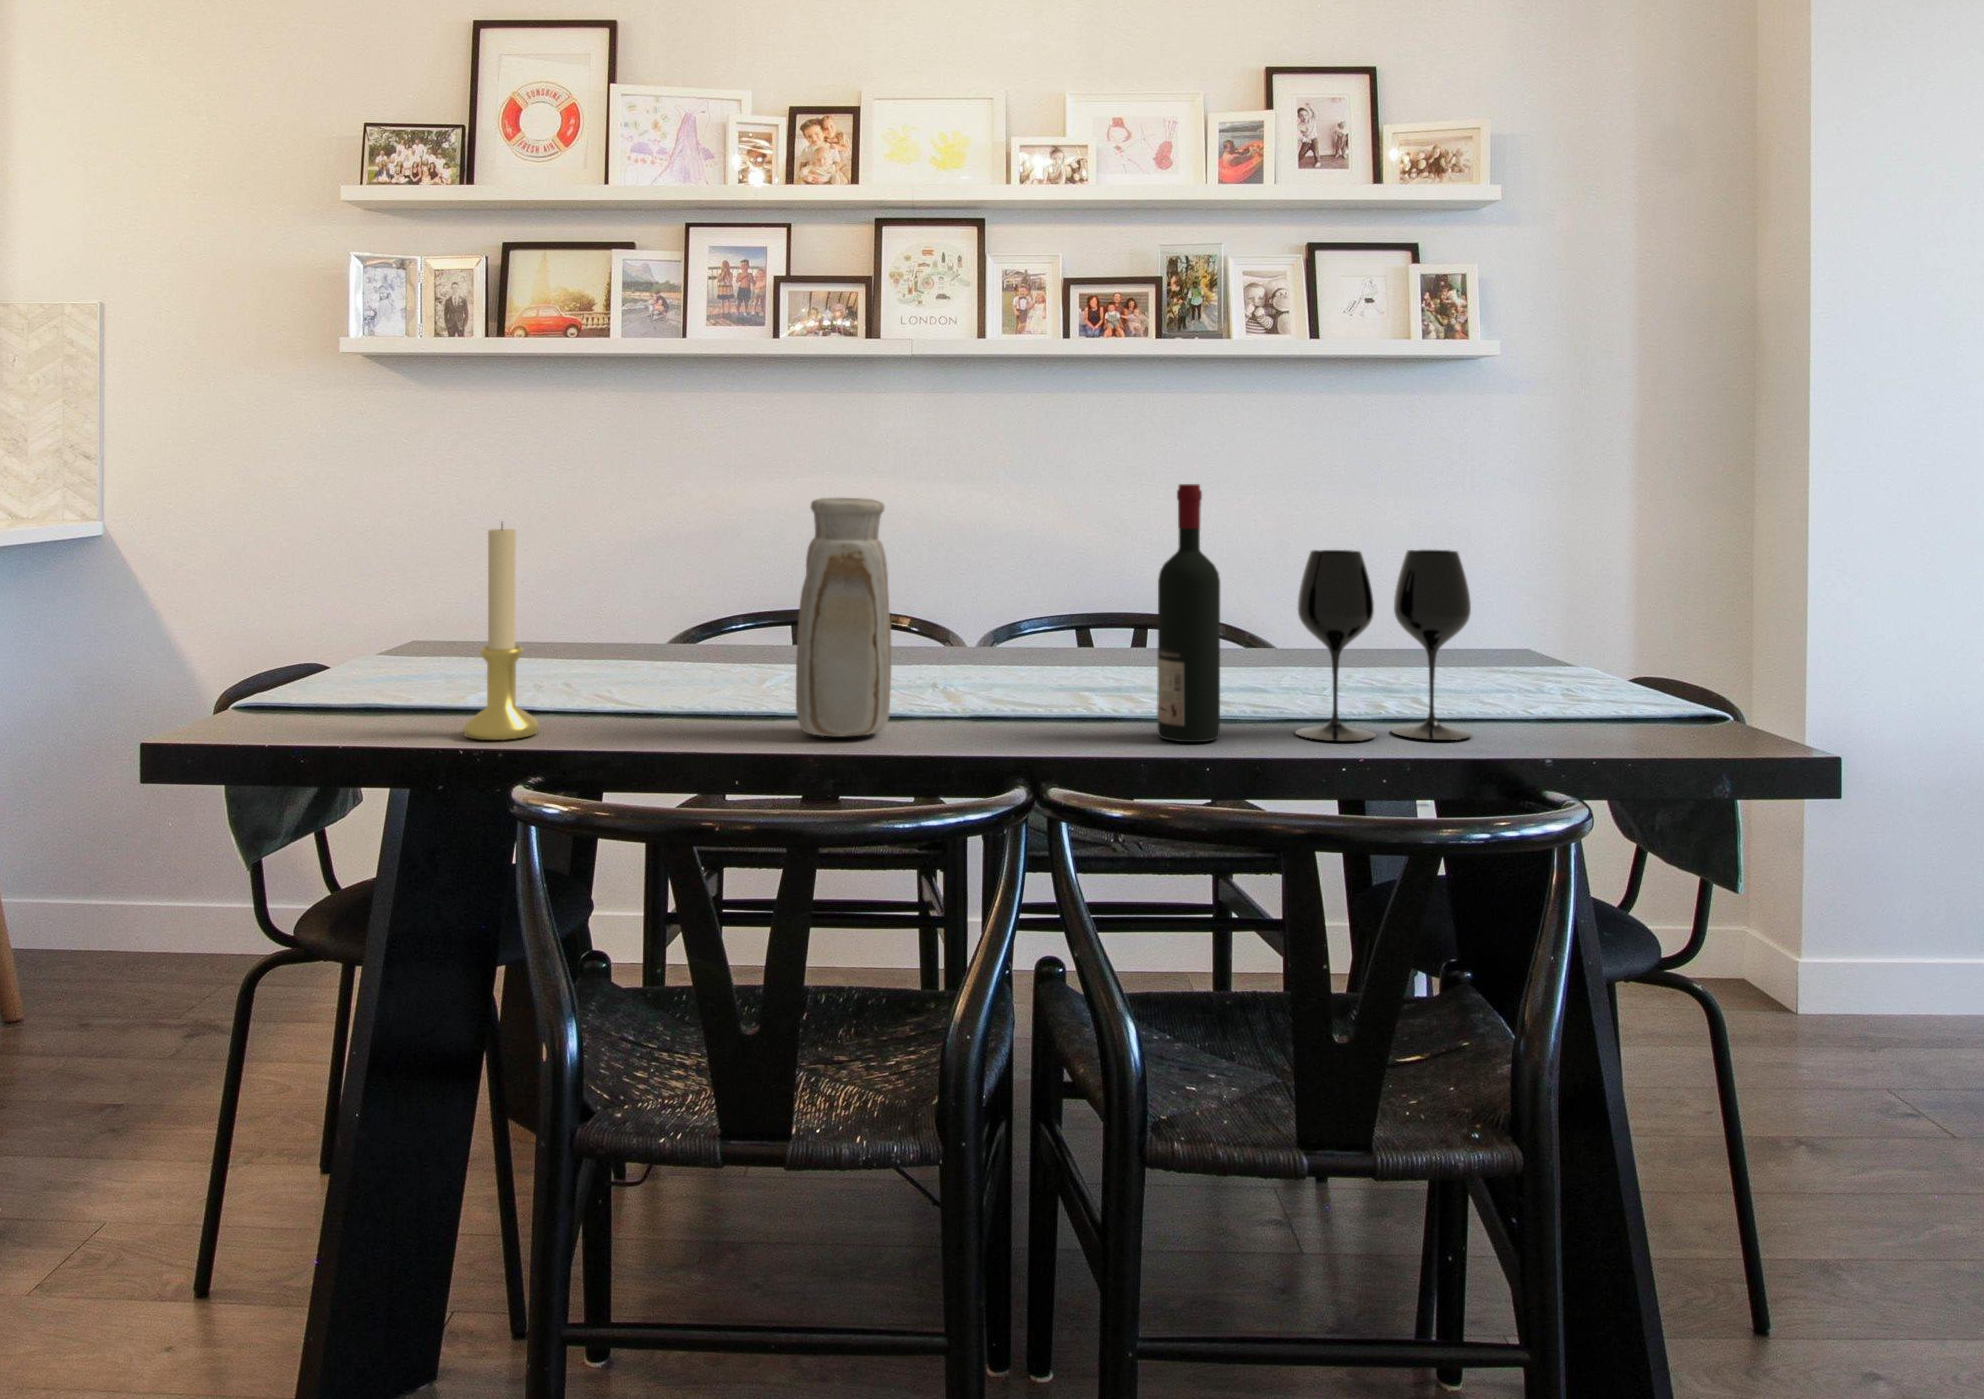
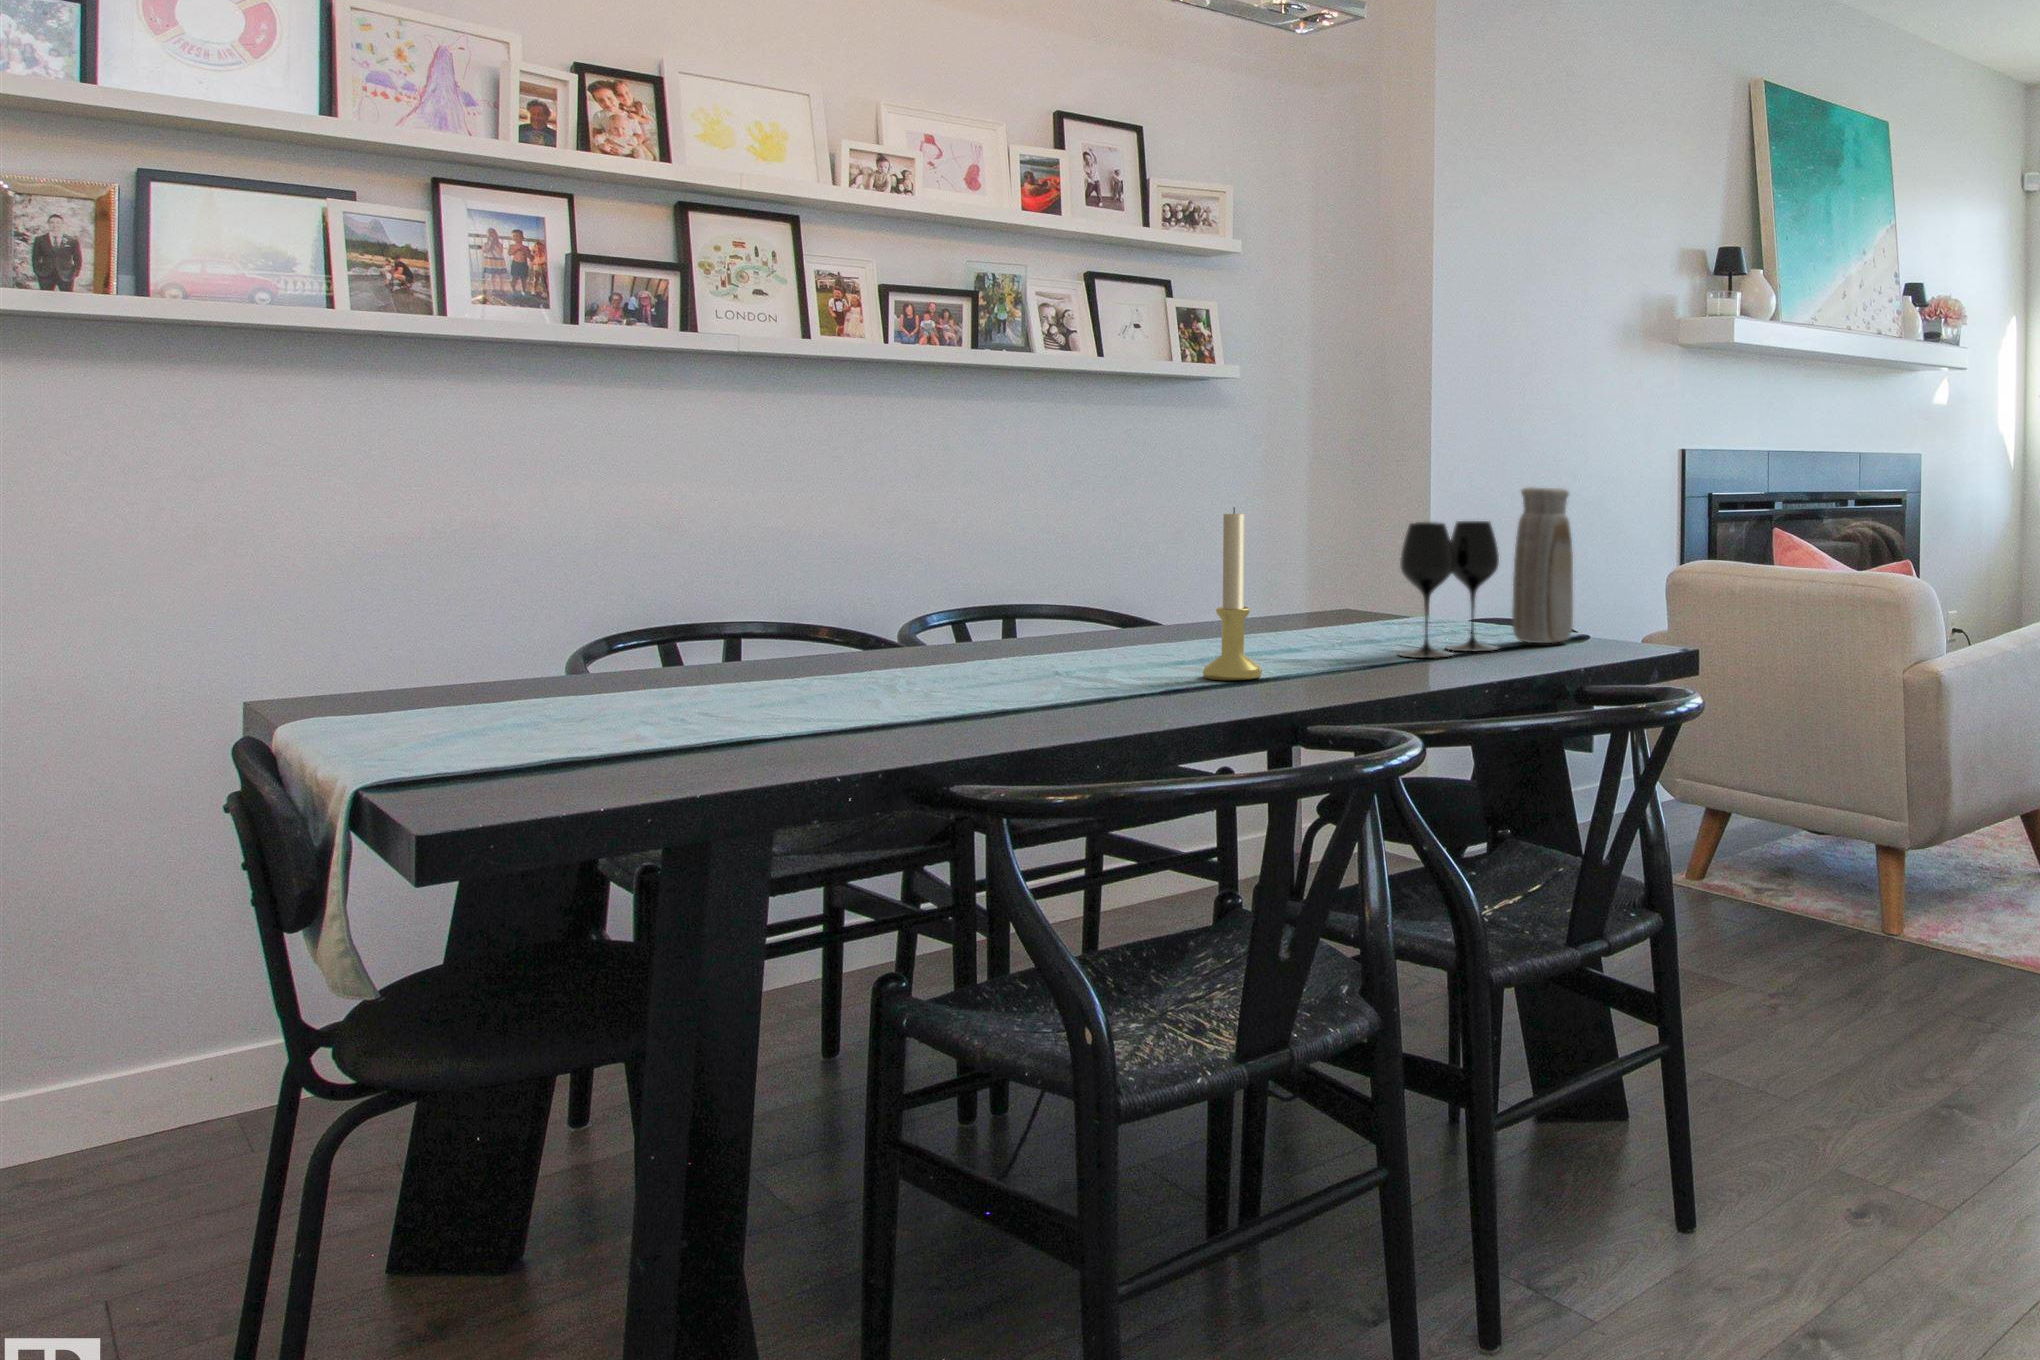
wine bottle: present [1157,484,1220,742] -> none [1331,475,1380,668]
vase: present [796,498,891,736] -> present [1512,487,1573,643]
candle holder: present [463,528,539,740] -> present [1203,507,1262,680]

